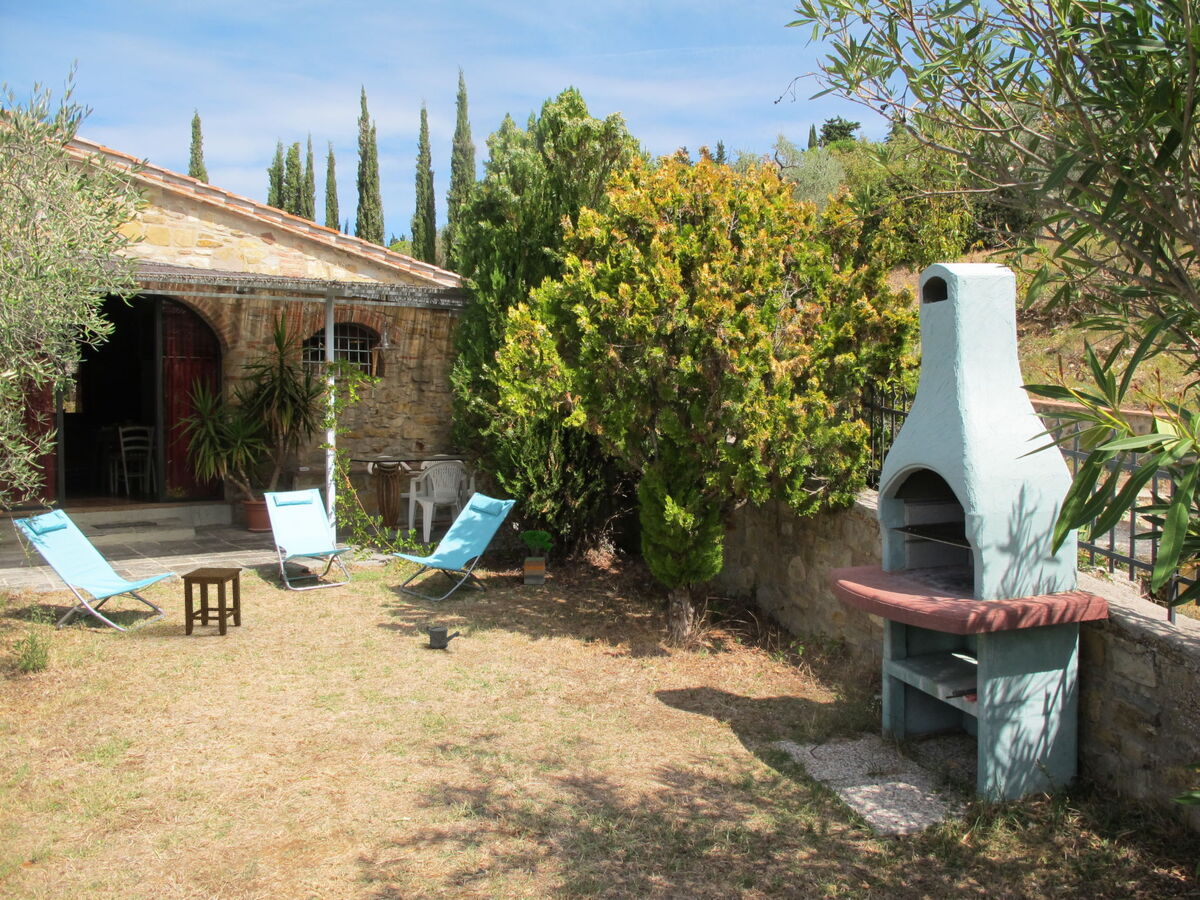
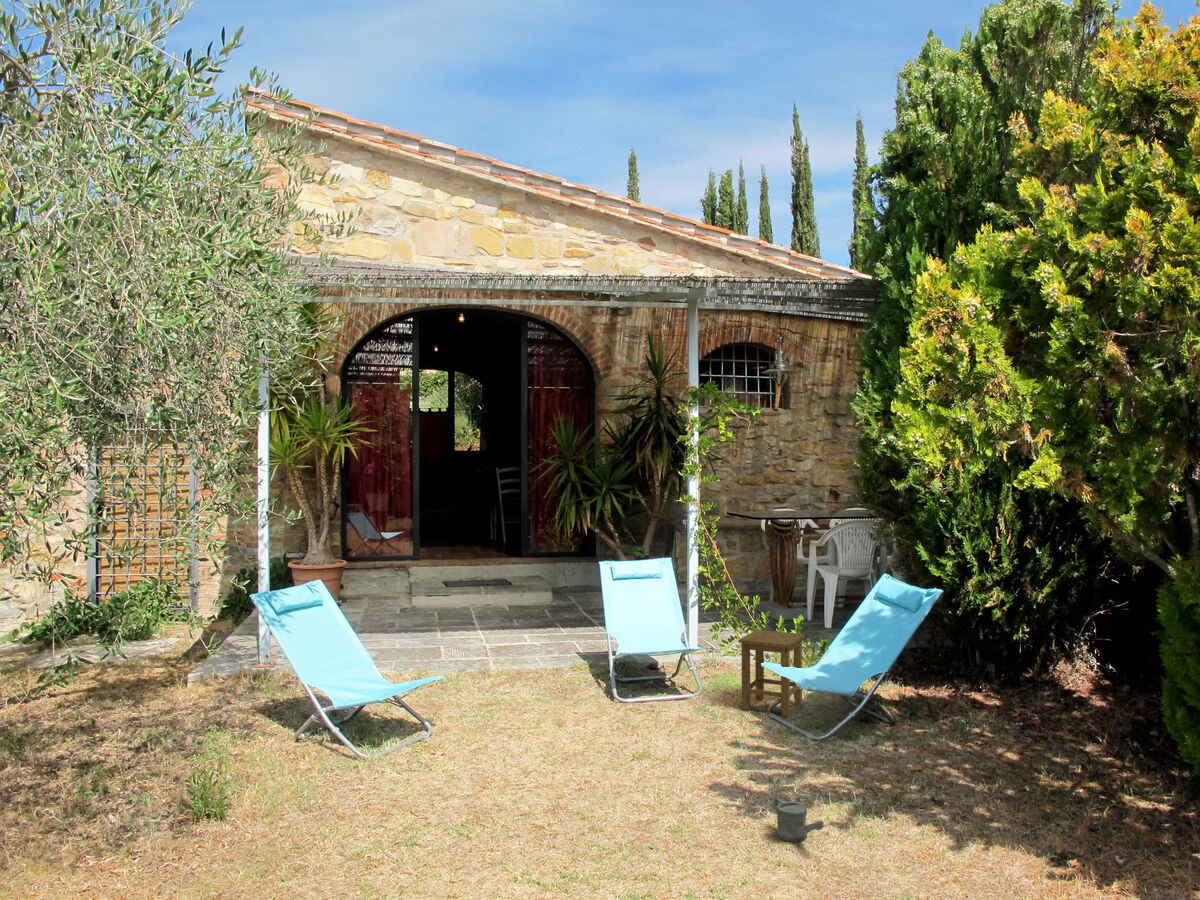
potted tree: present [519,530,552,584] -> none [945,636,1004,724]
stool: present [181,568,242,635] -> present [738,630,805,716]

